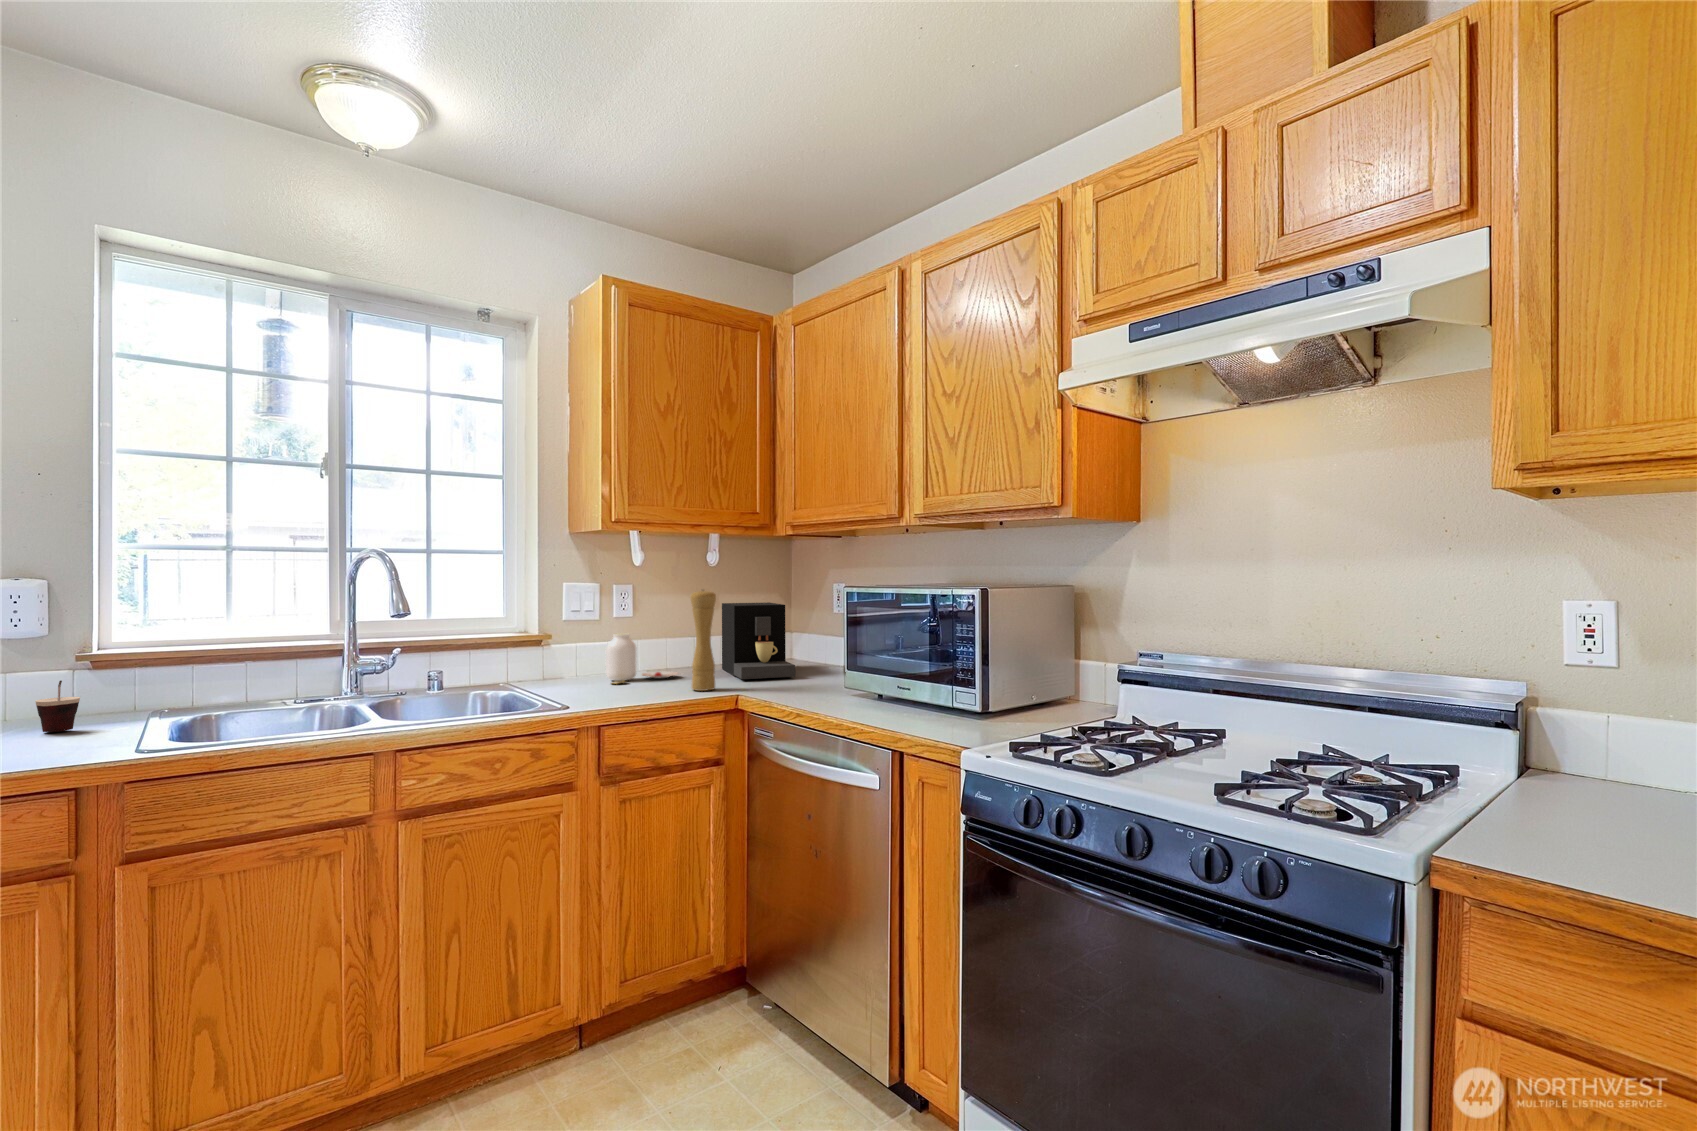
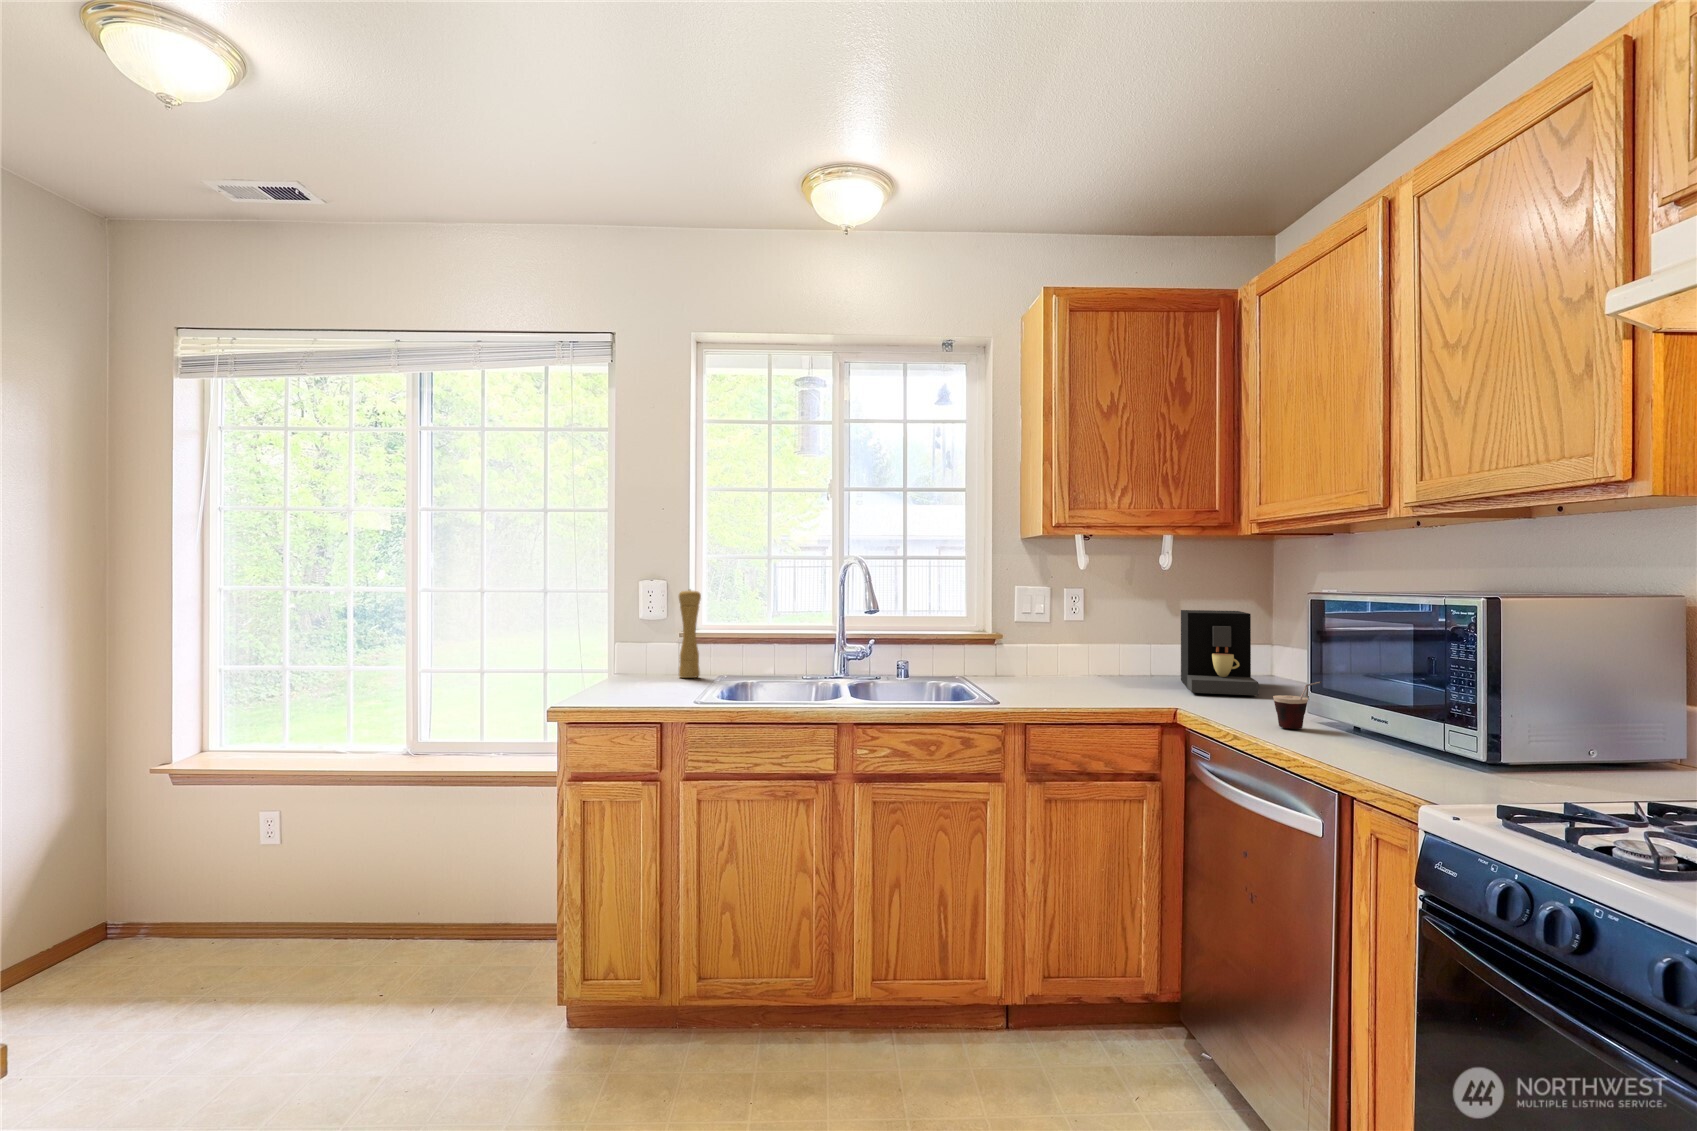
pepper mill: present [690,590,716,691] -> present [679,590,701,678]
jar: present [606,633,678,684] -> none [1054,636,1132,686]
cup: present [35,681,80,732] -> present [1273,681,1322,729]

